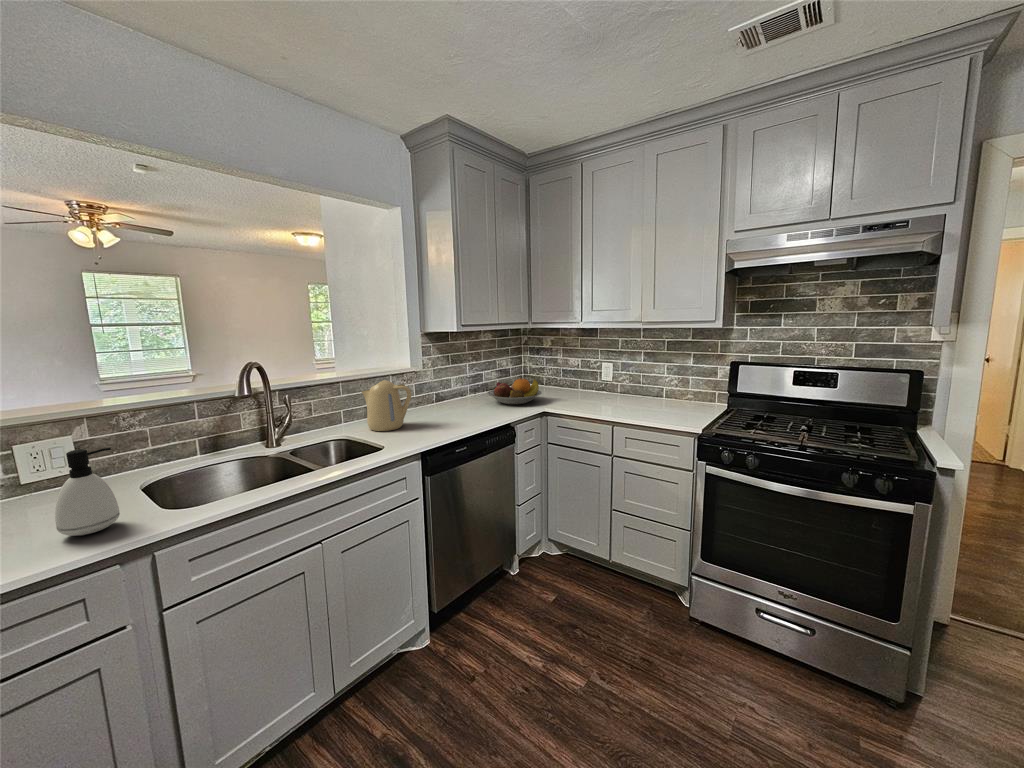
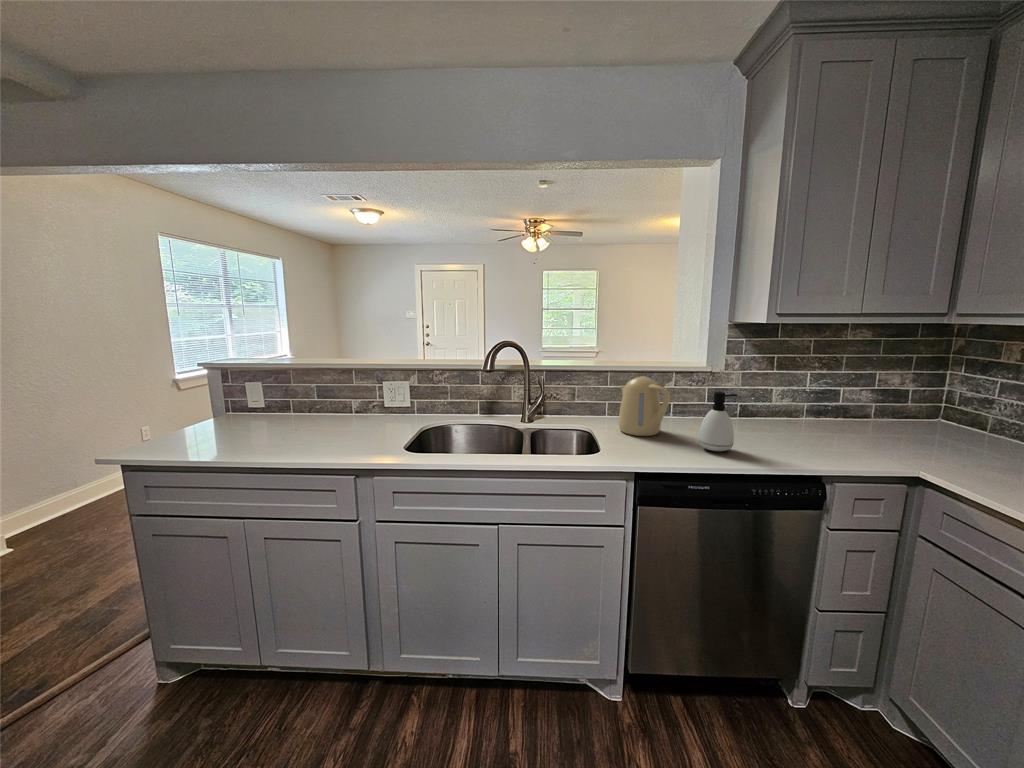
fruit bowl: present [487,379,542,405] -> none [820,407,940,451]
soap dispenser: present [55,448,120,536] -> present [698,391,737,451]

